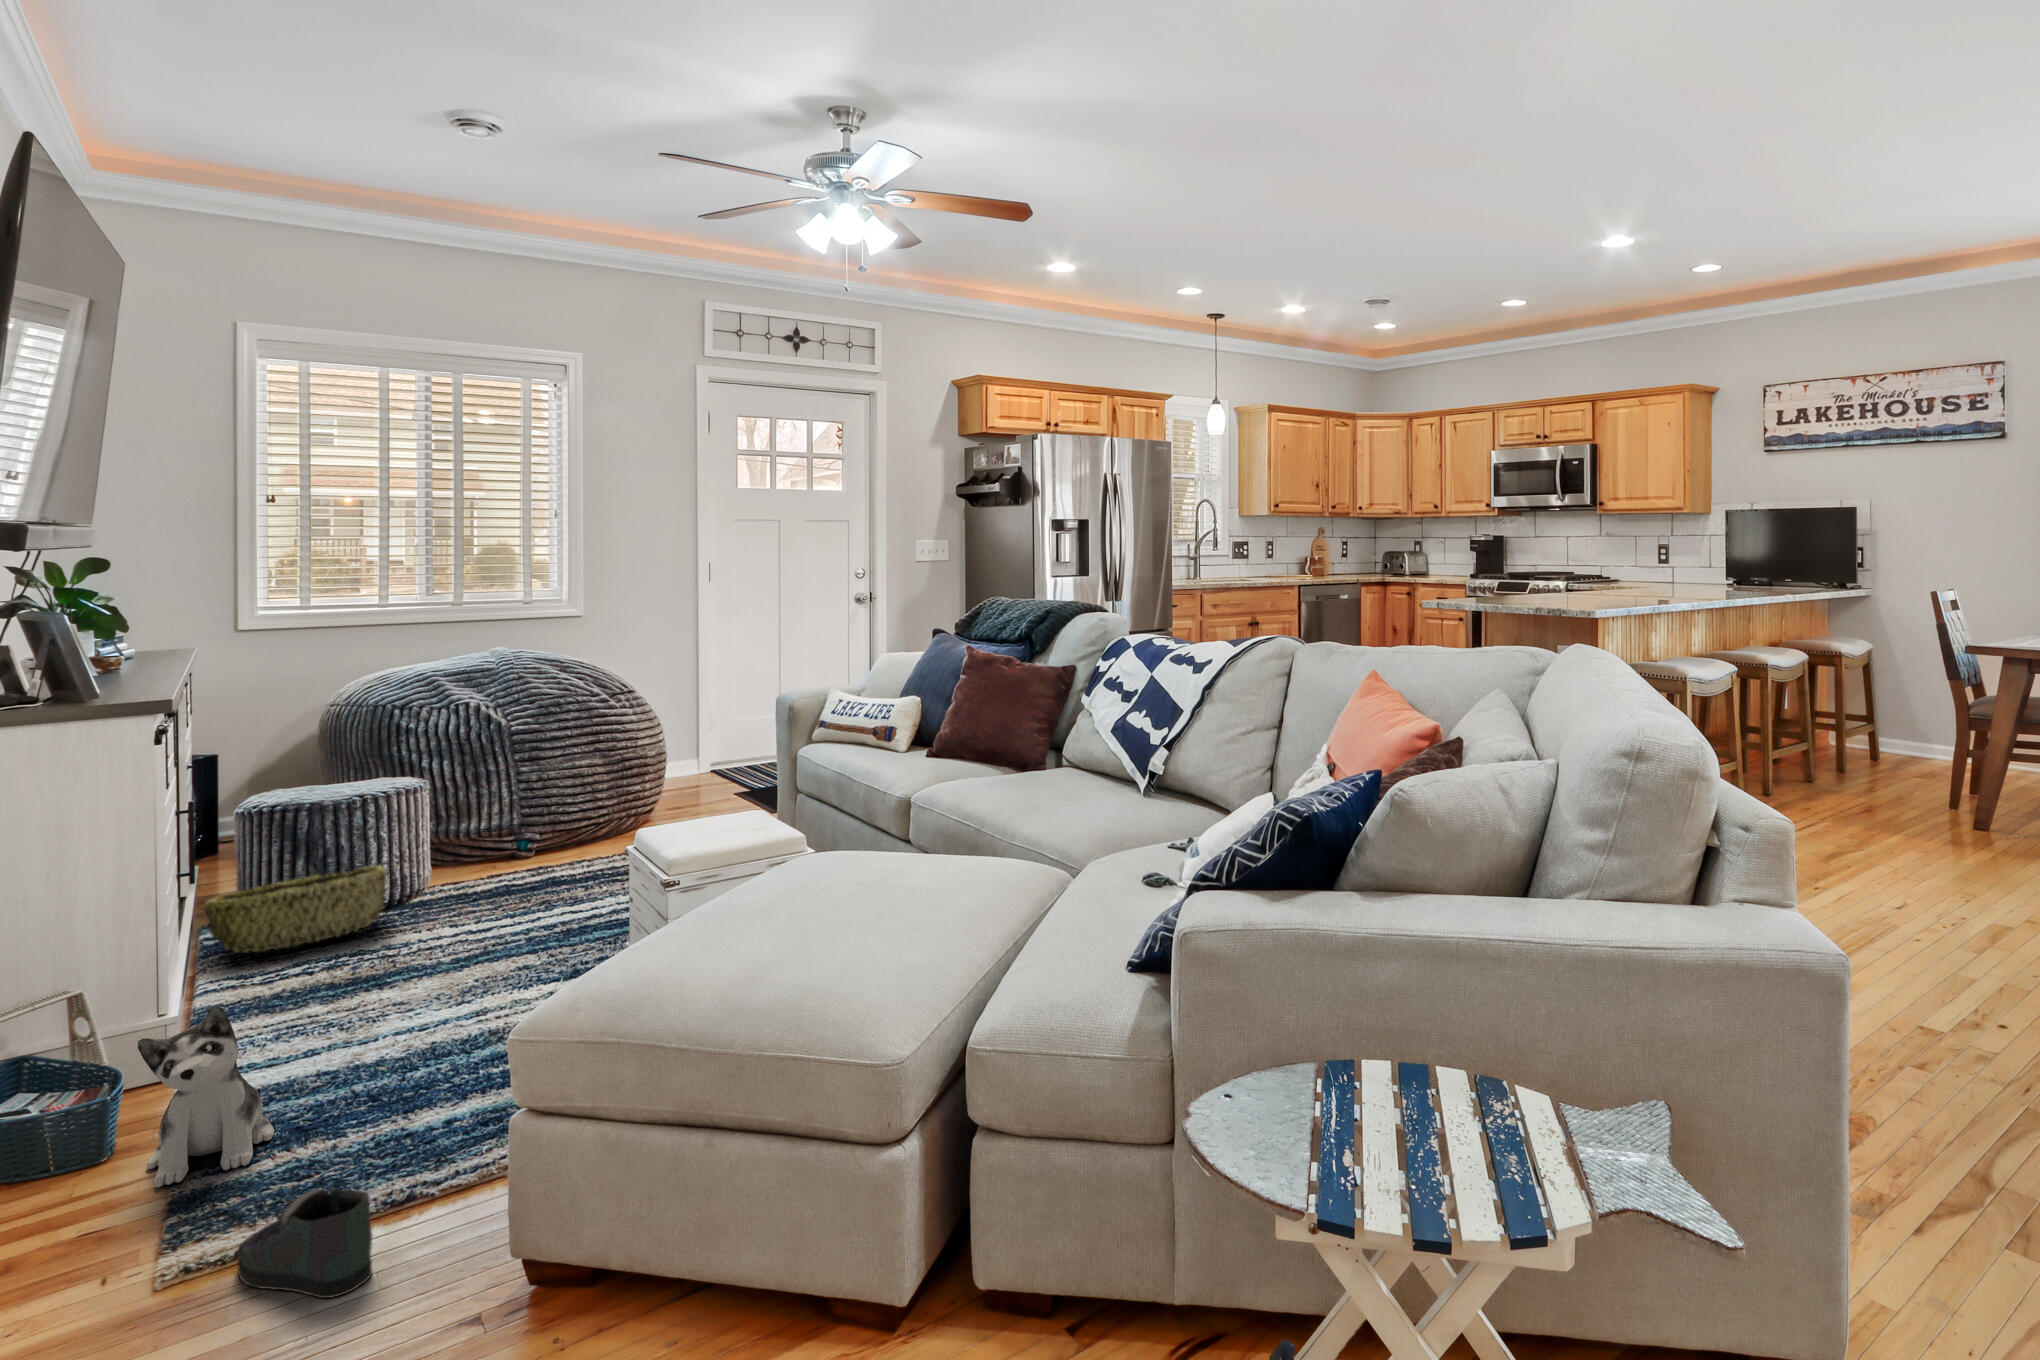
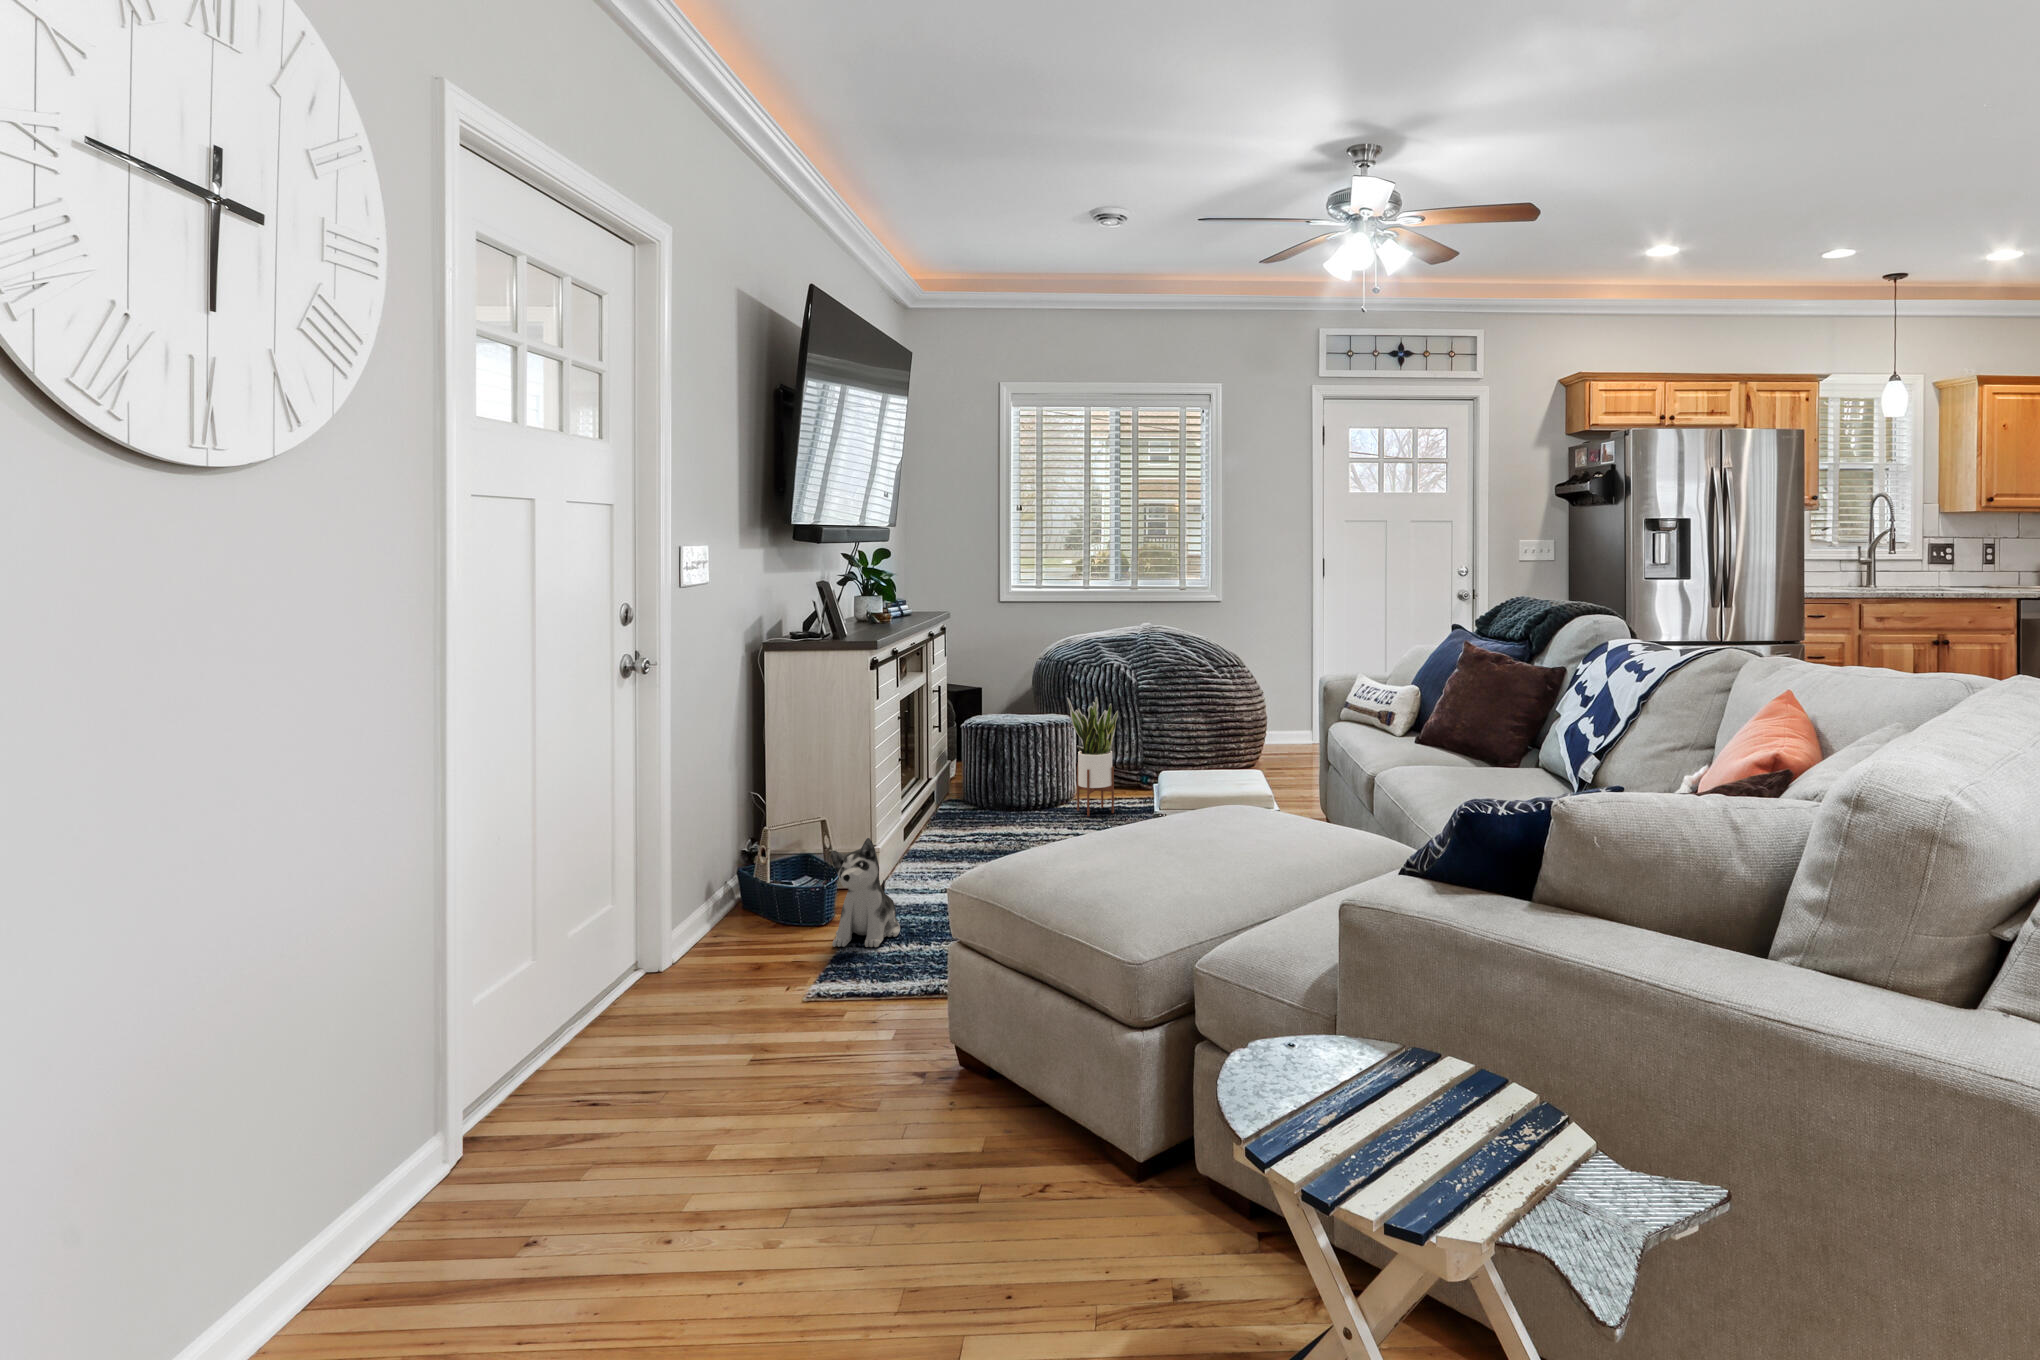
potted plant: none [426,748,504,905] -> present [1067,697,1118,816]
woven basket: present [203,865,387,953] -> none [931,776,1038,824]
shoe: present [237,1189,372,1298] -> none [834,963,891,1035]

